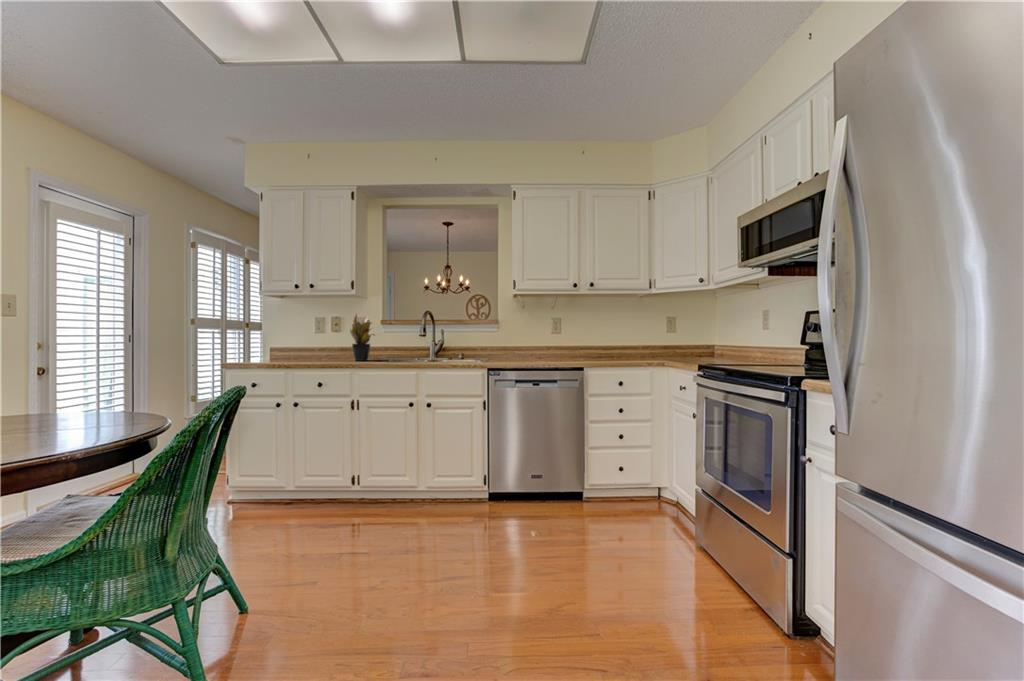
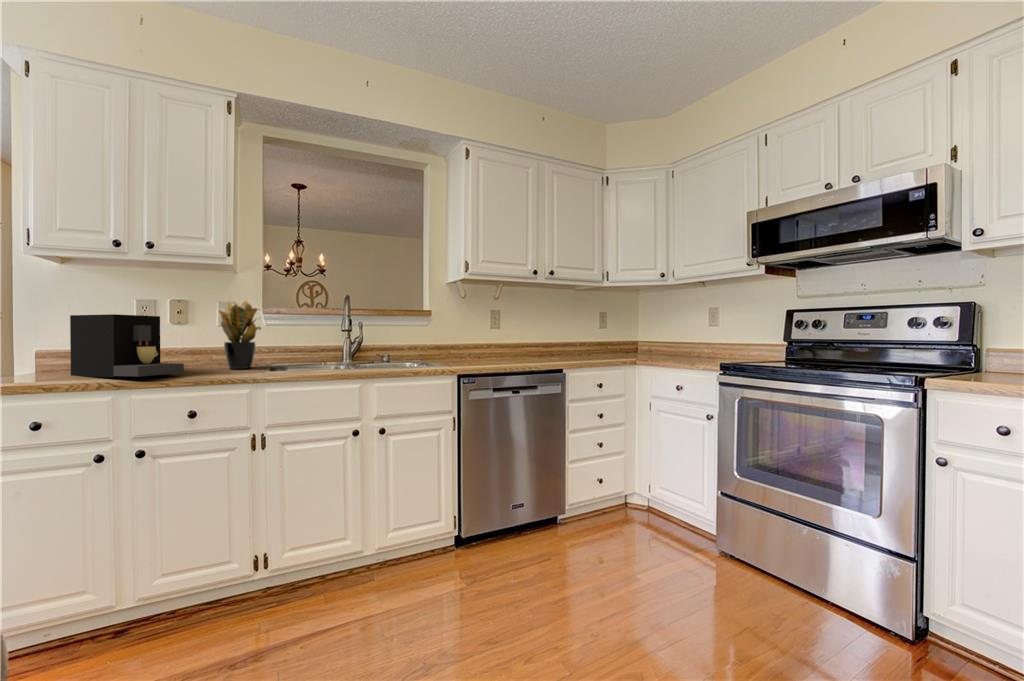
coffee maker: none [278,328,324,362] -> present [70,314,184,377]

